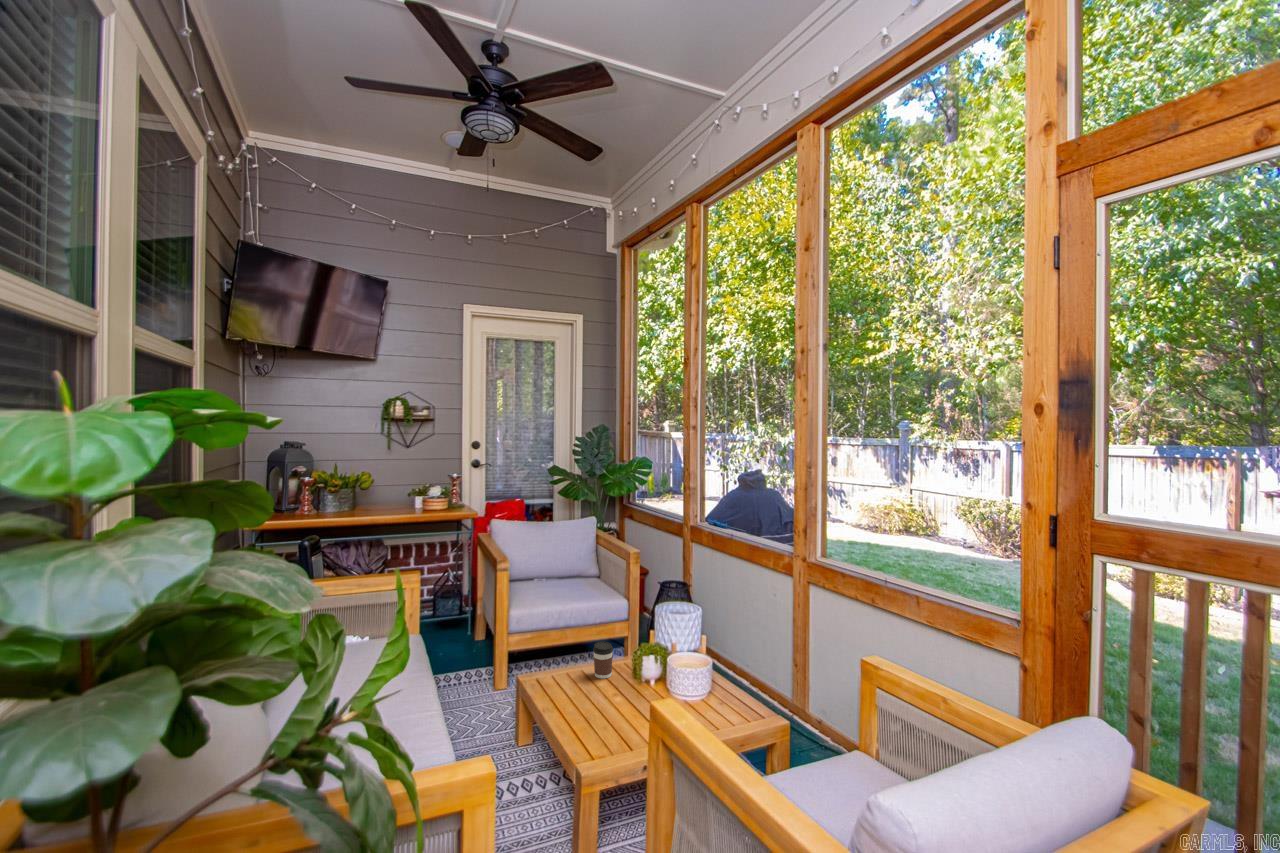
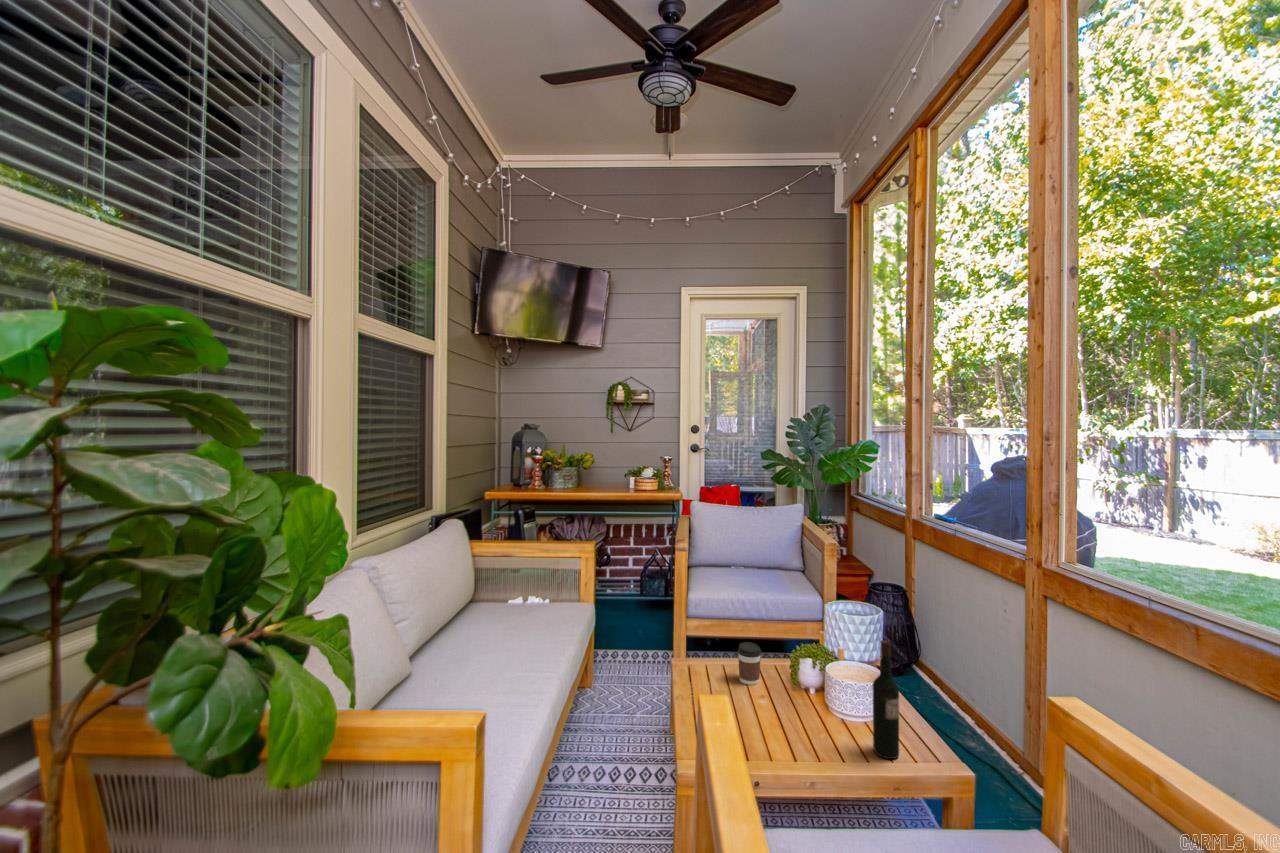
wine bottle: none [719,618,738,708] -> present [872,640,899,759]

